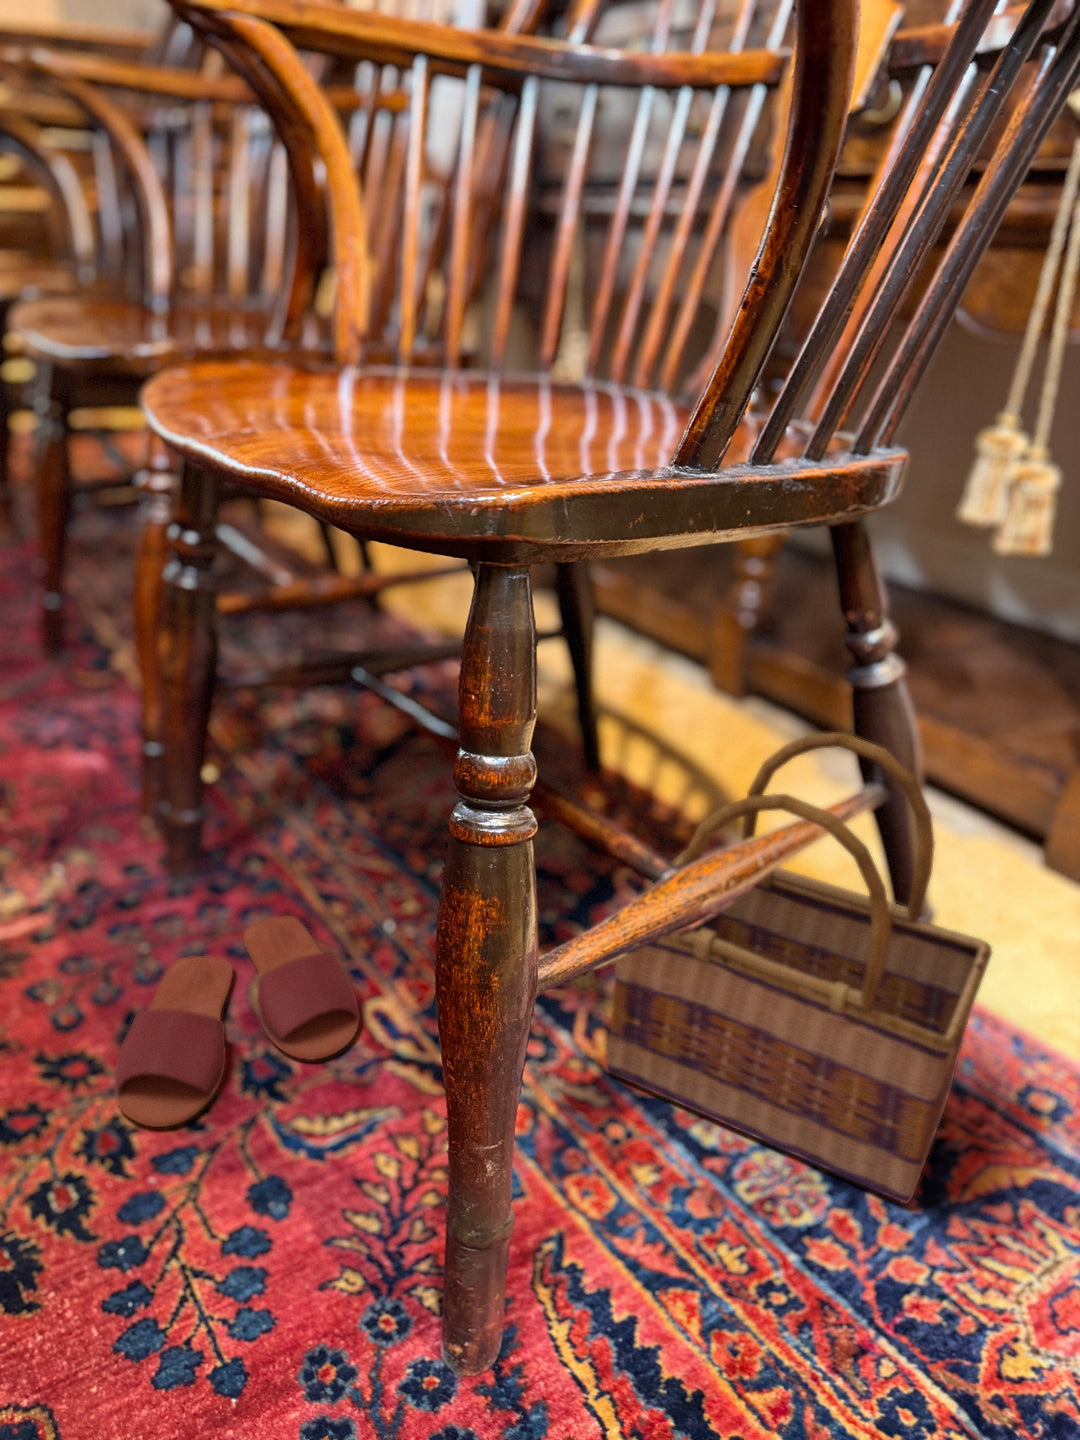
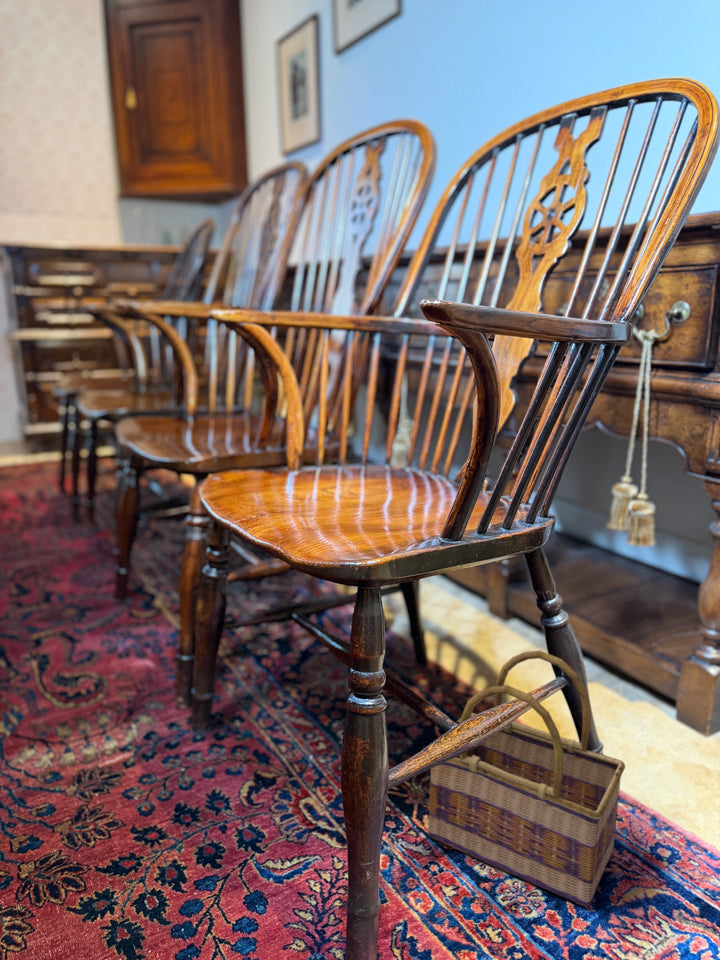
slippers: present [114,916,360,1127] -> none [174,751,297,866]

